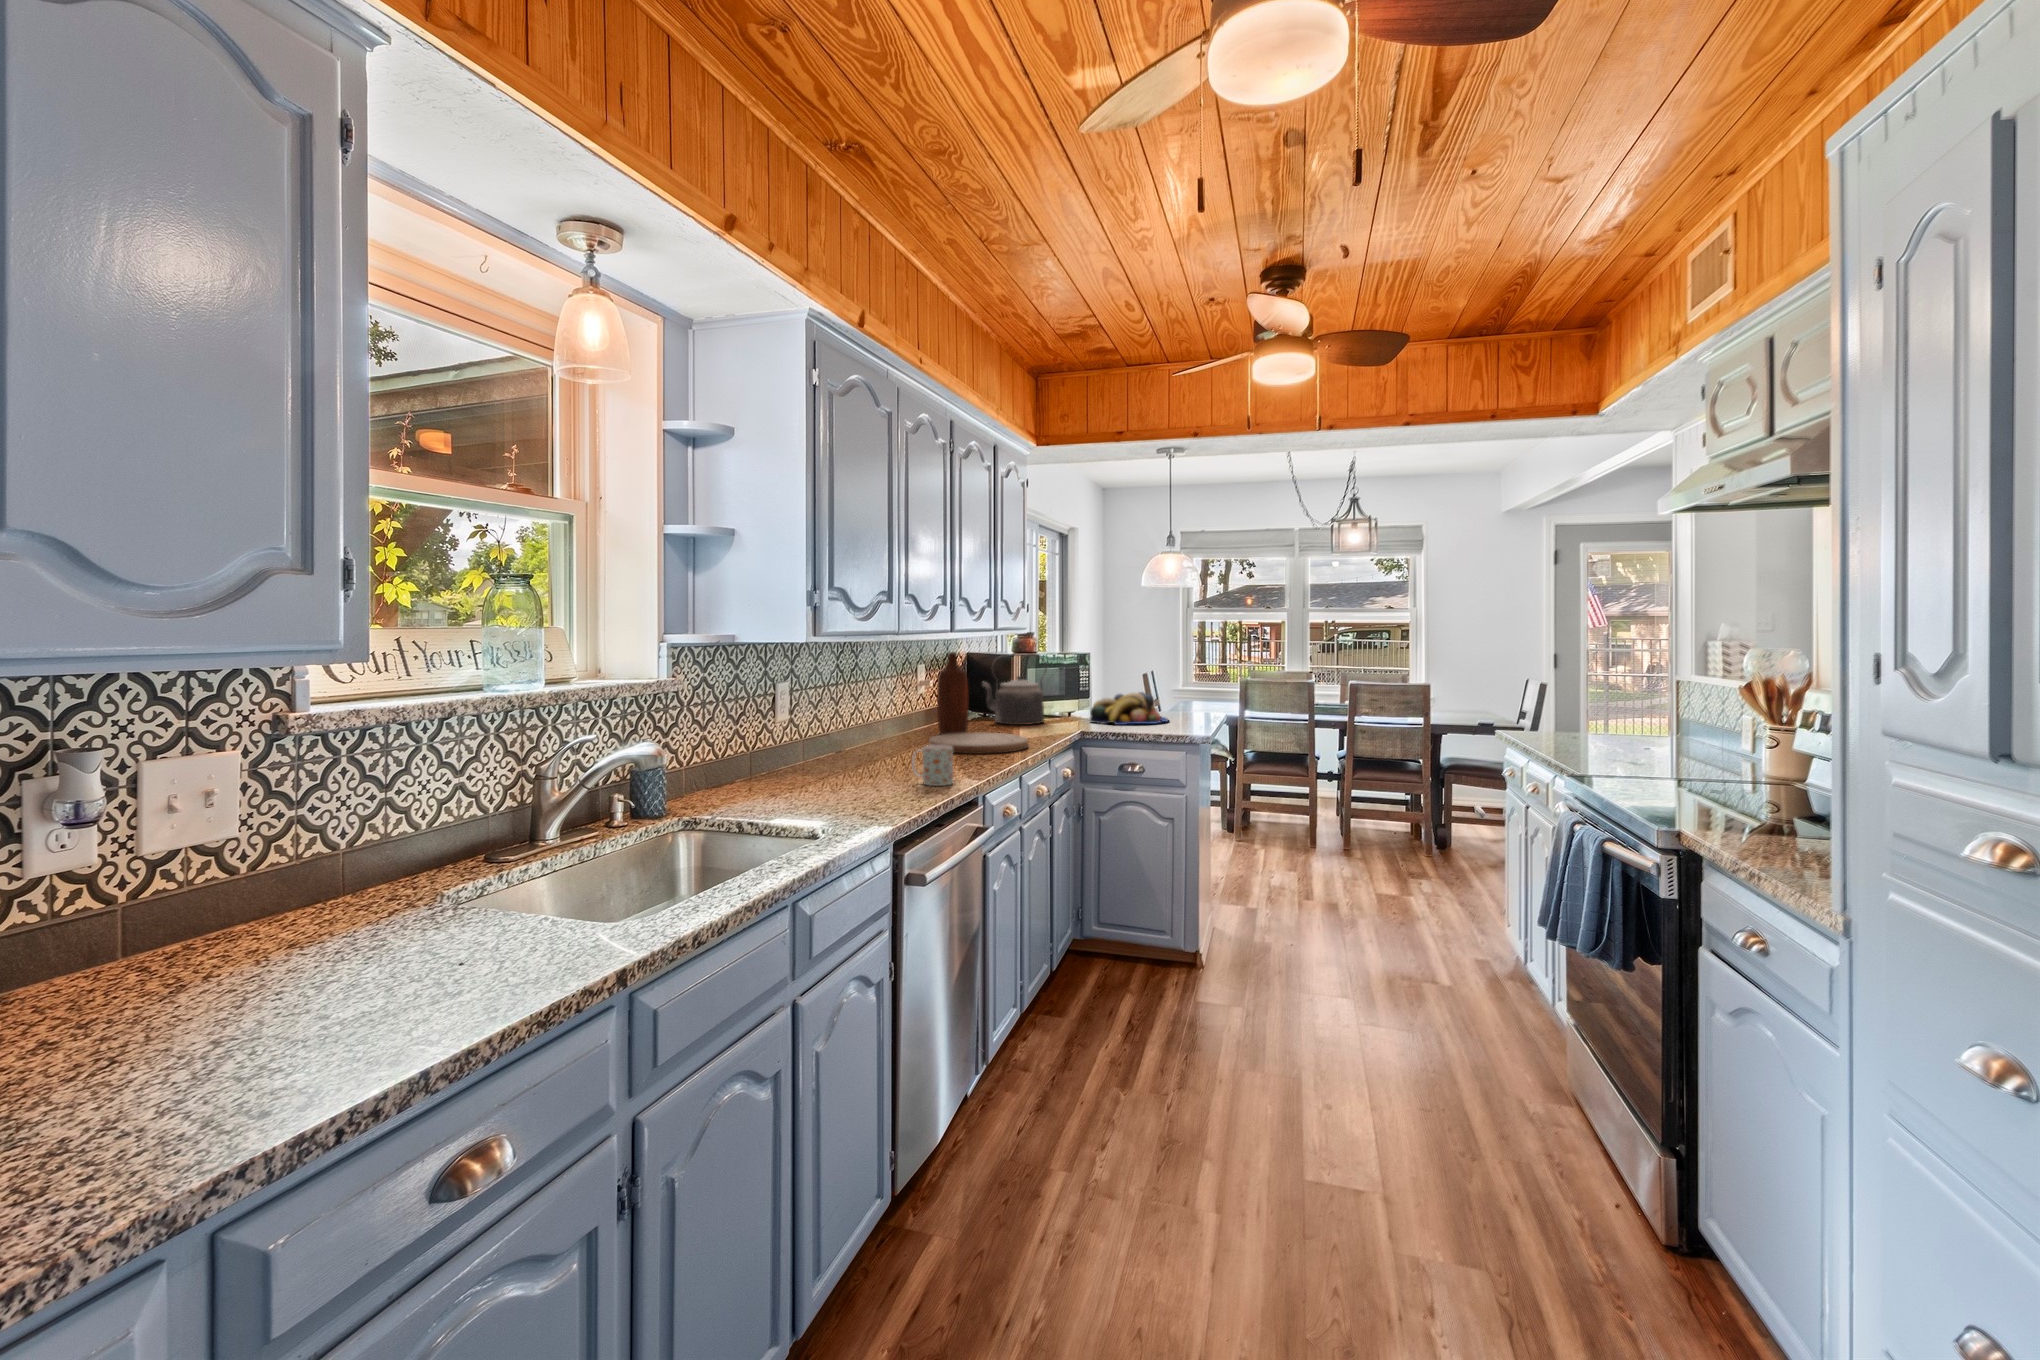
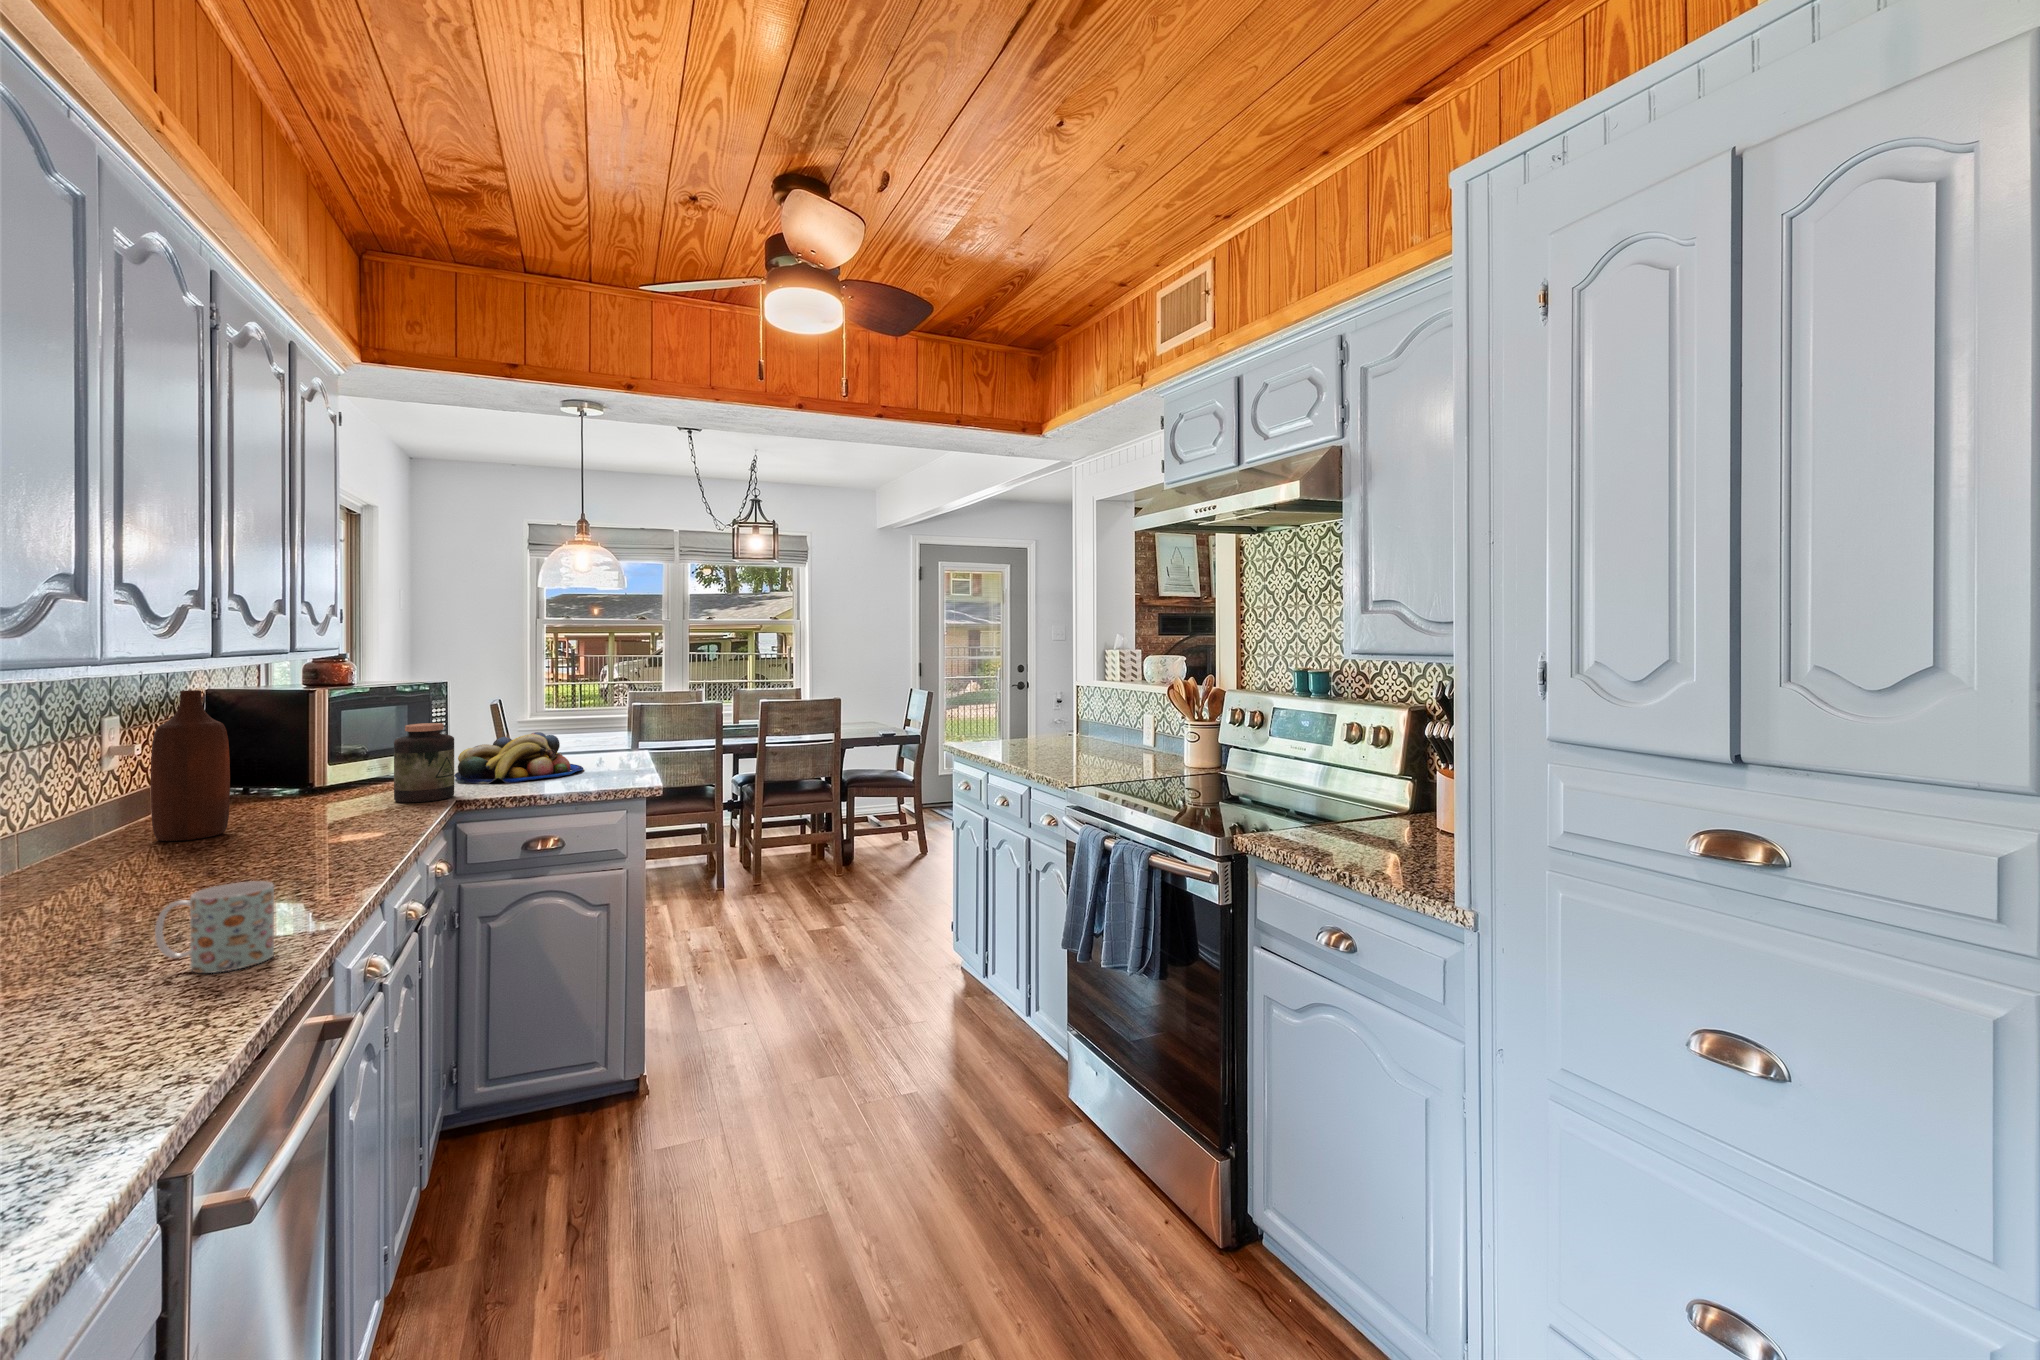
kettle: present [983,654,1047,725] -> none [244,686,380,803]
jar: none [1049,679,1082,730] -> present [394,723,454,803]
cutting board: present [929,733,1028,754] -> none [148,824,384,880]

